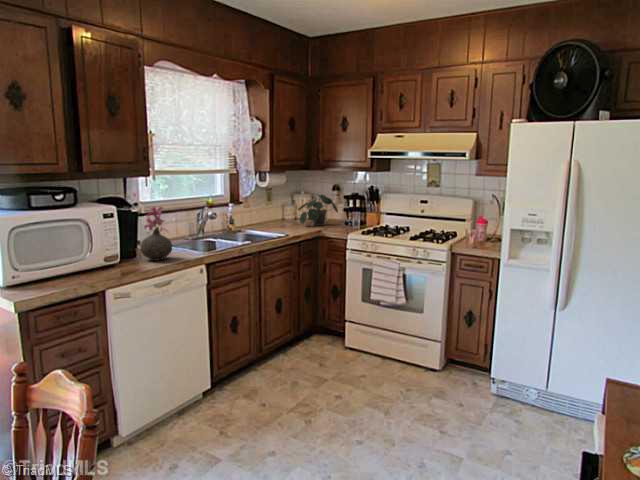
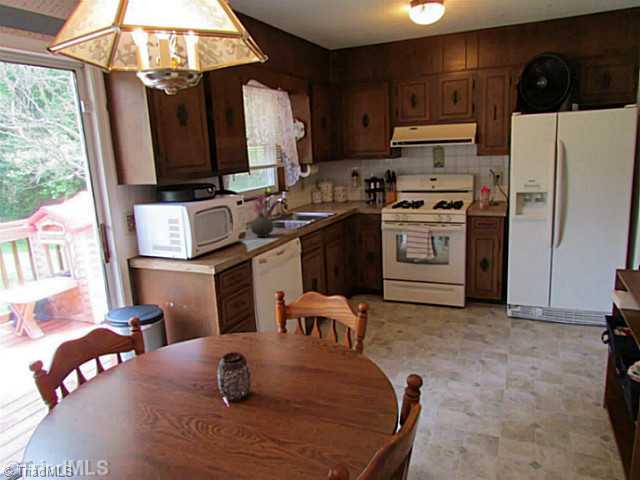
potted plant: present [298,195,338,226] -> none [329,180,364,206]

